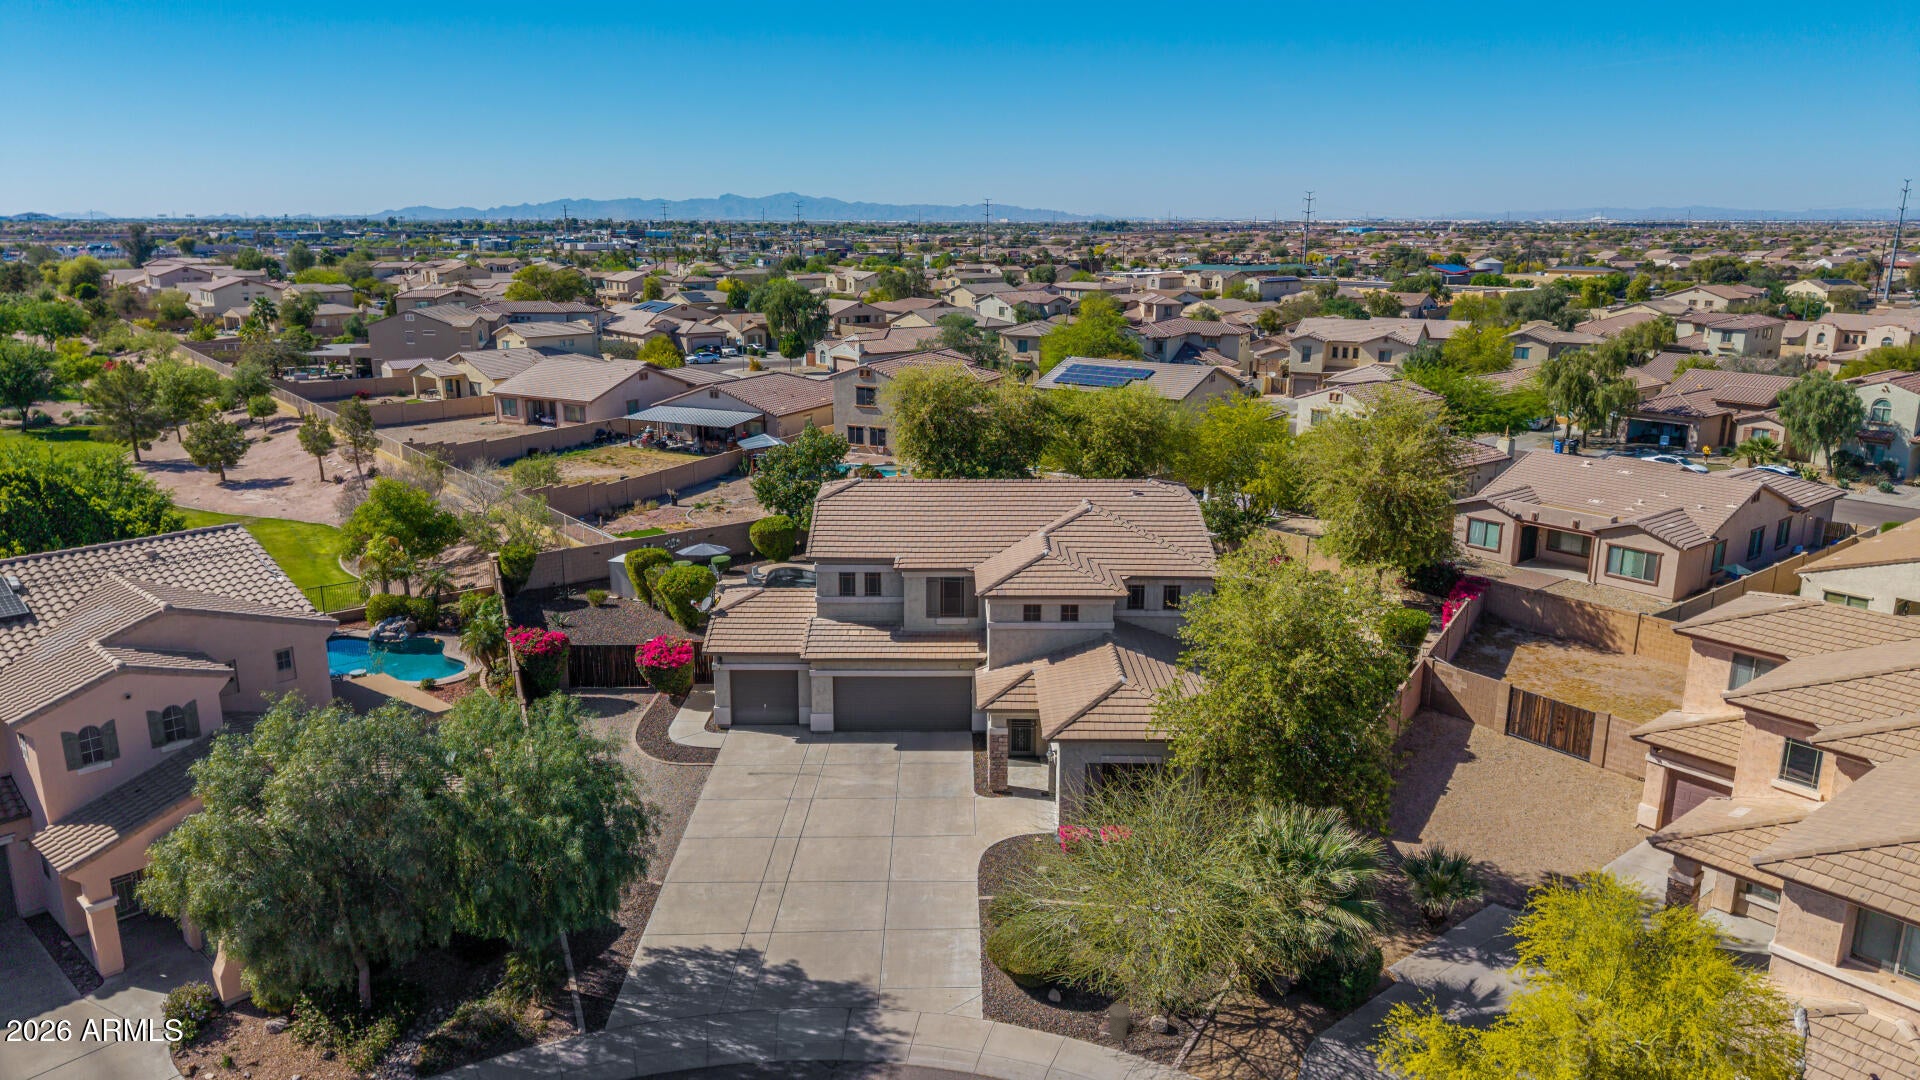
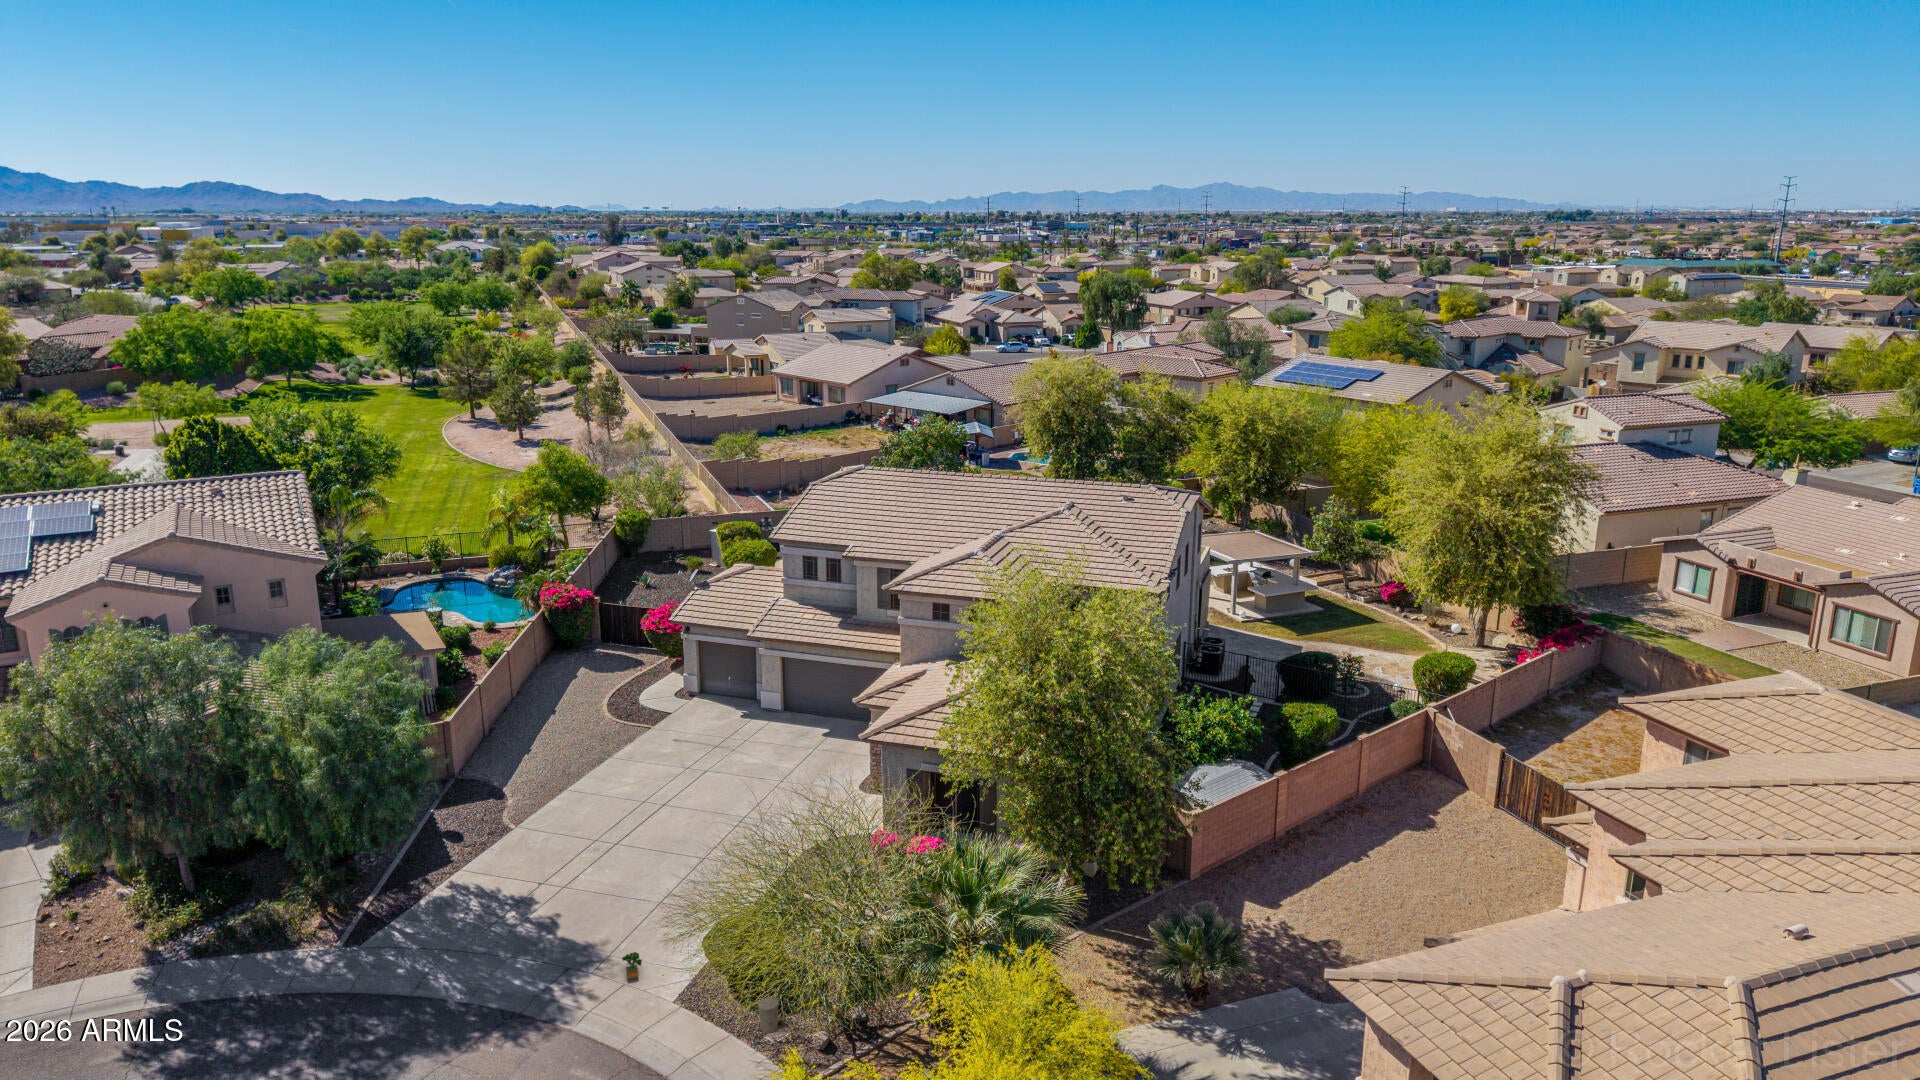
potted tree: none [929,987,952,1021] -> present [622,952,642,983]

